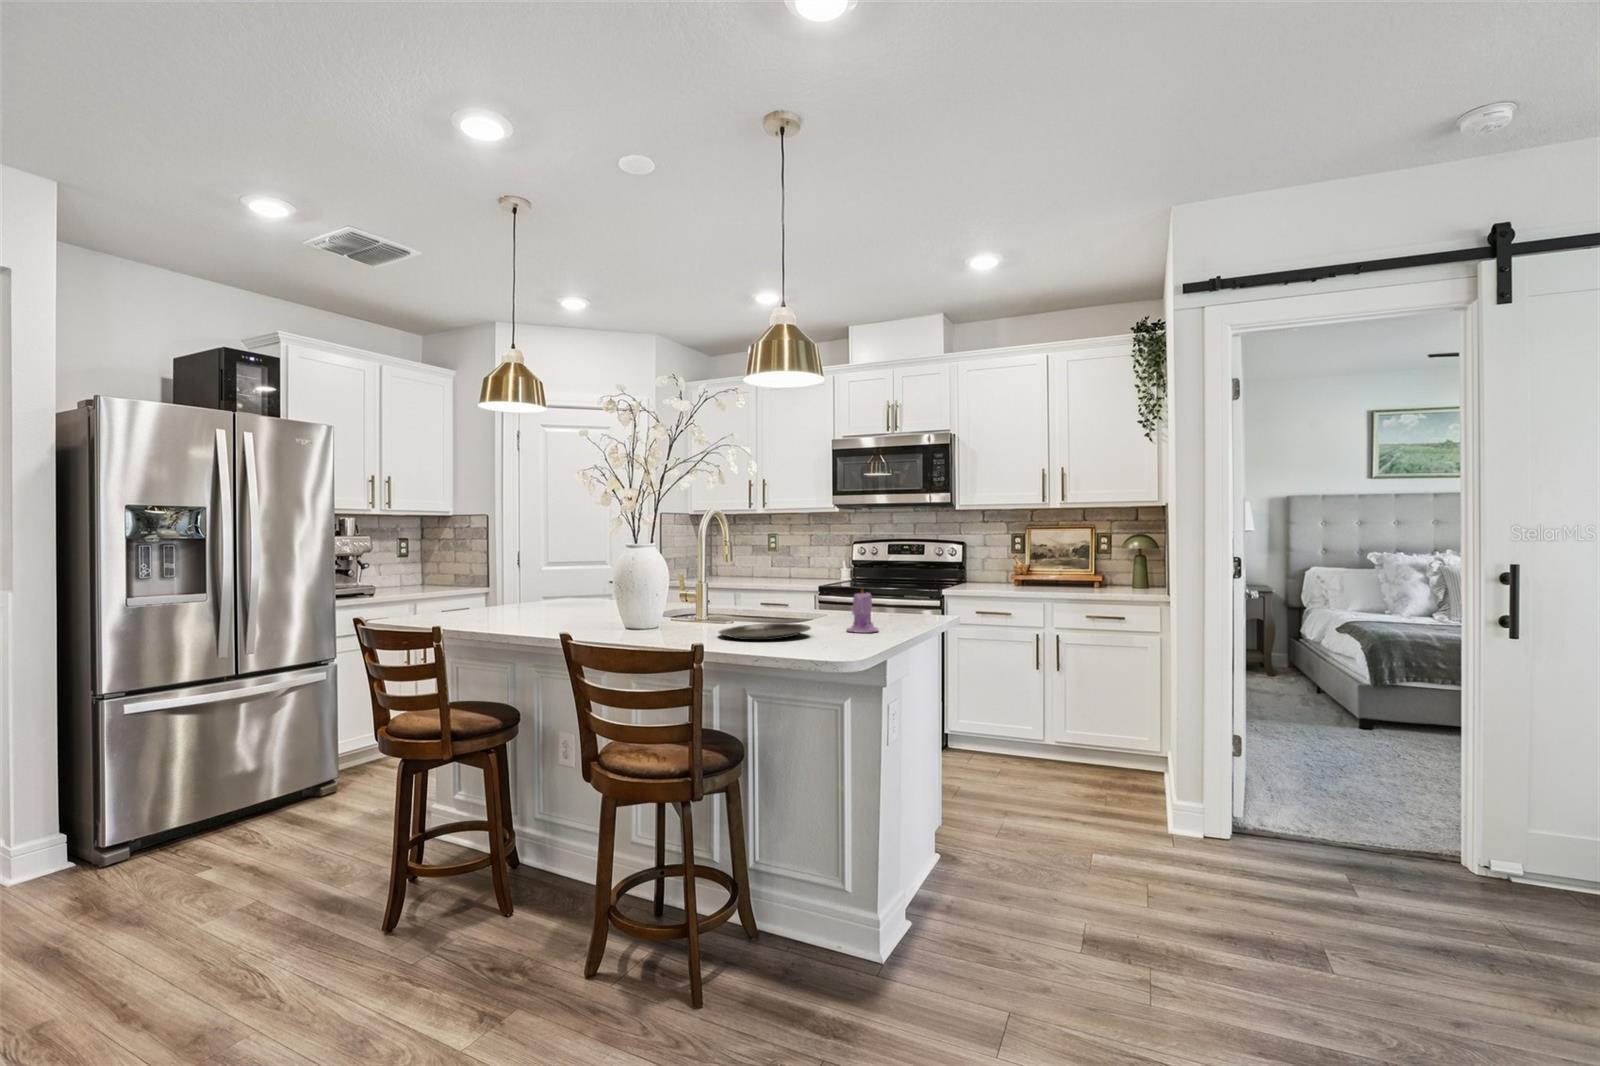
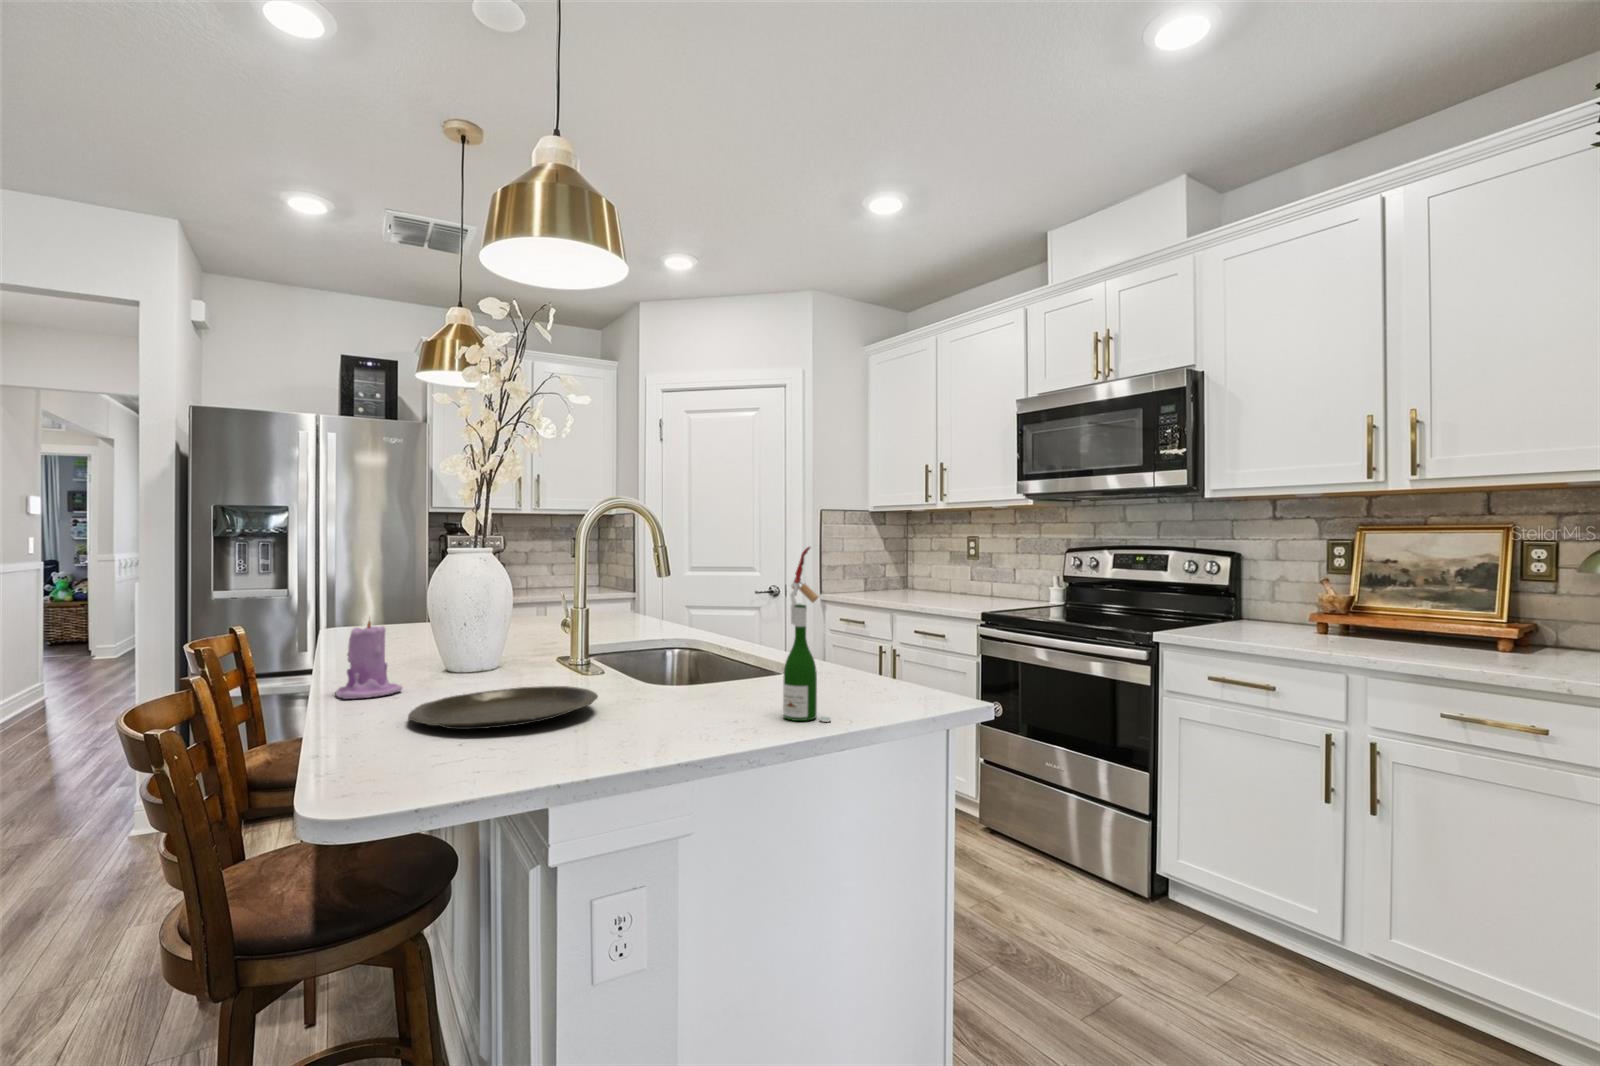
wine bottle: none [879,543,906,628] -> present [783,547,831,722]
candle: present [847,592,878,633] -> present [335,620,402,699]

